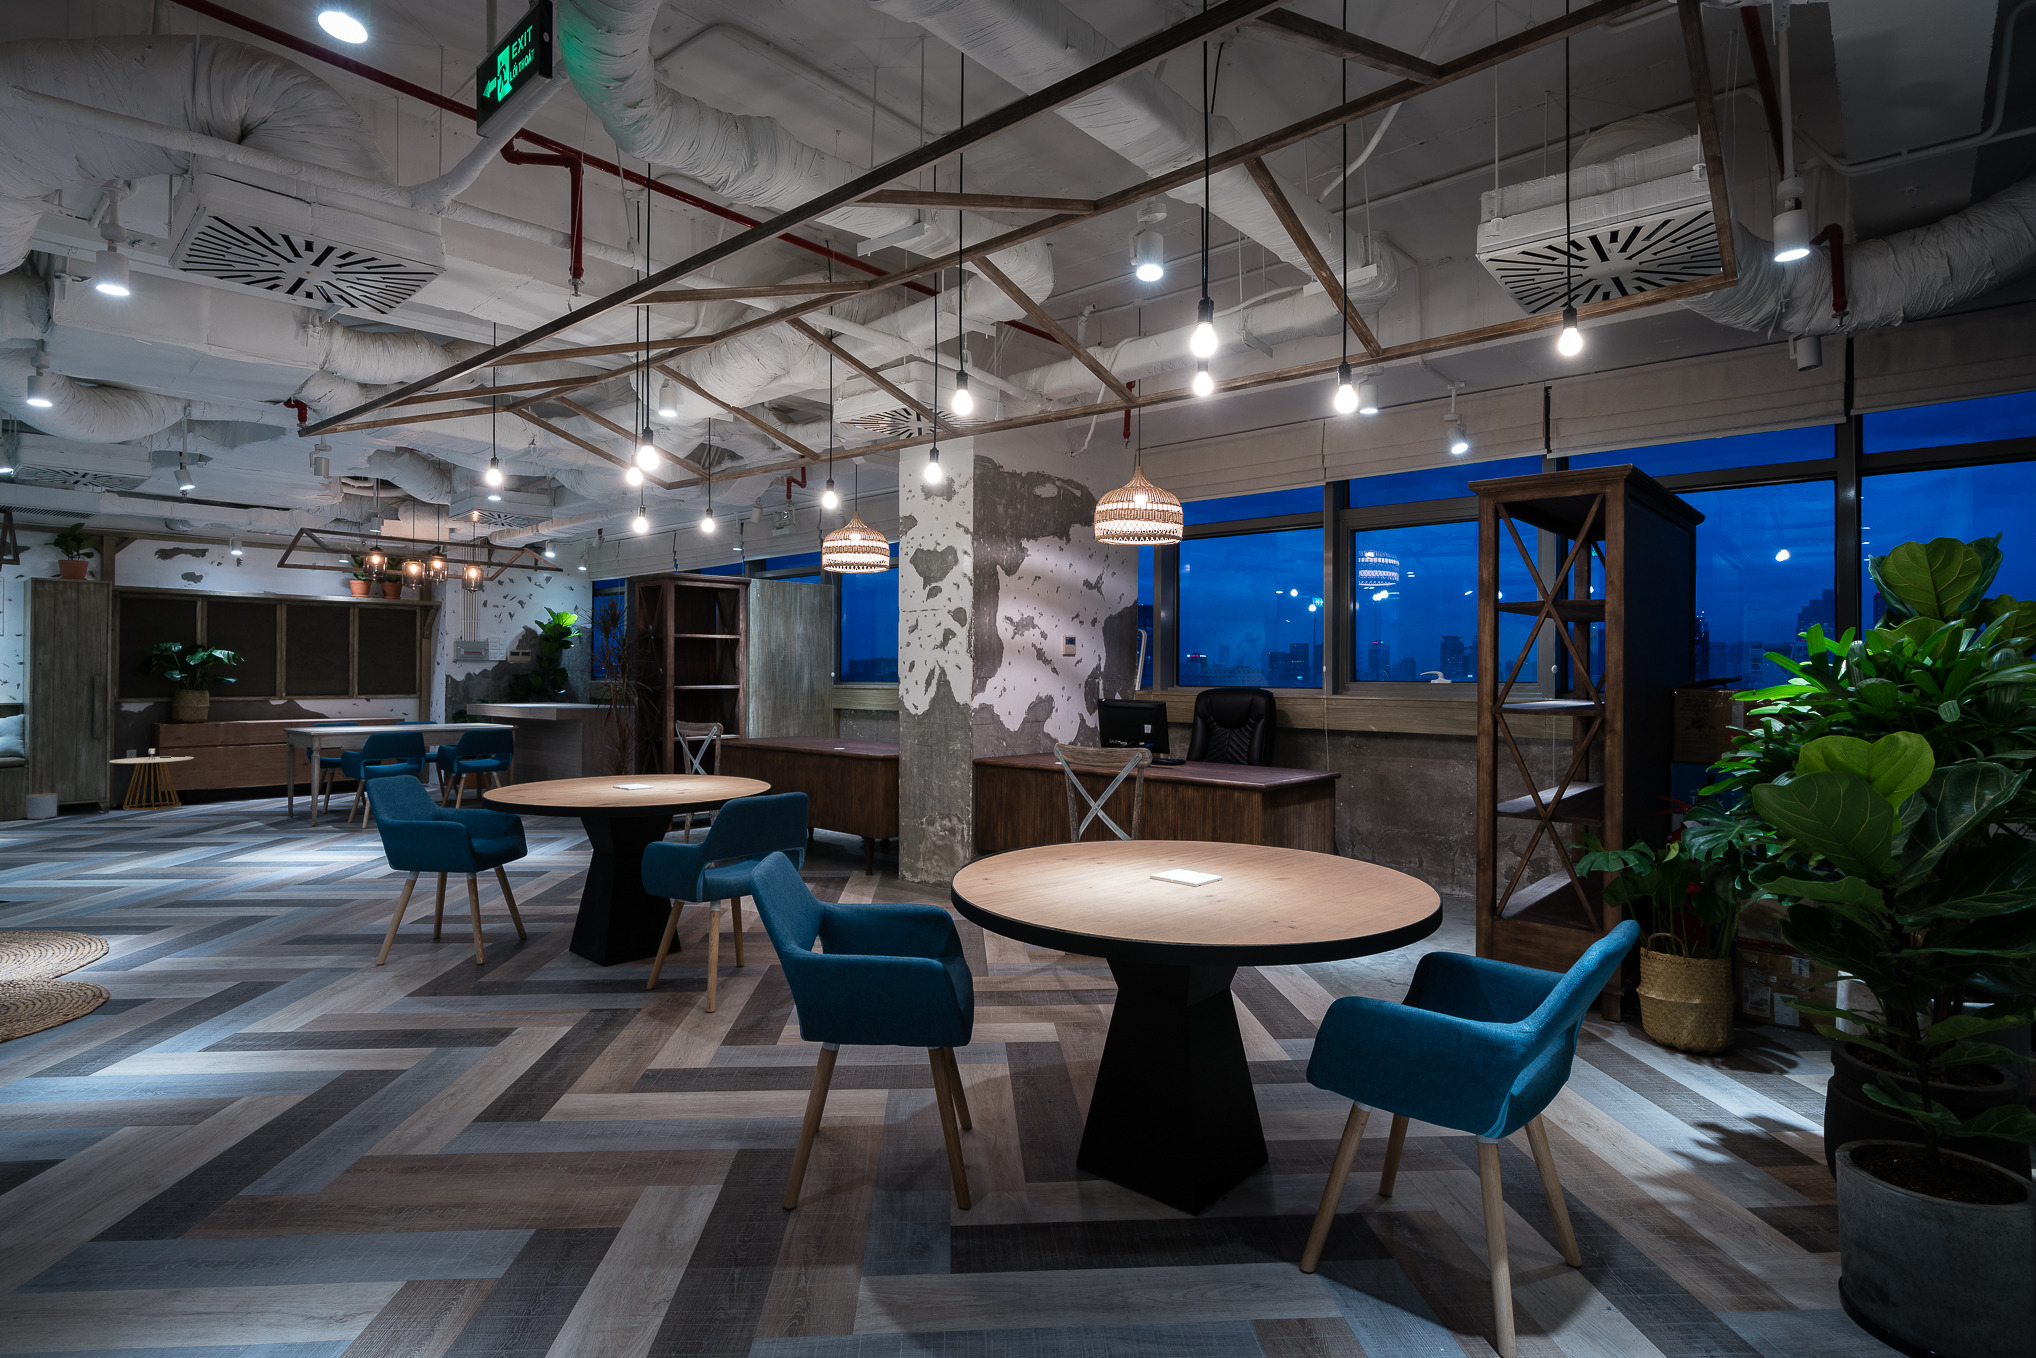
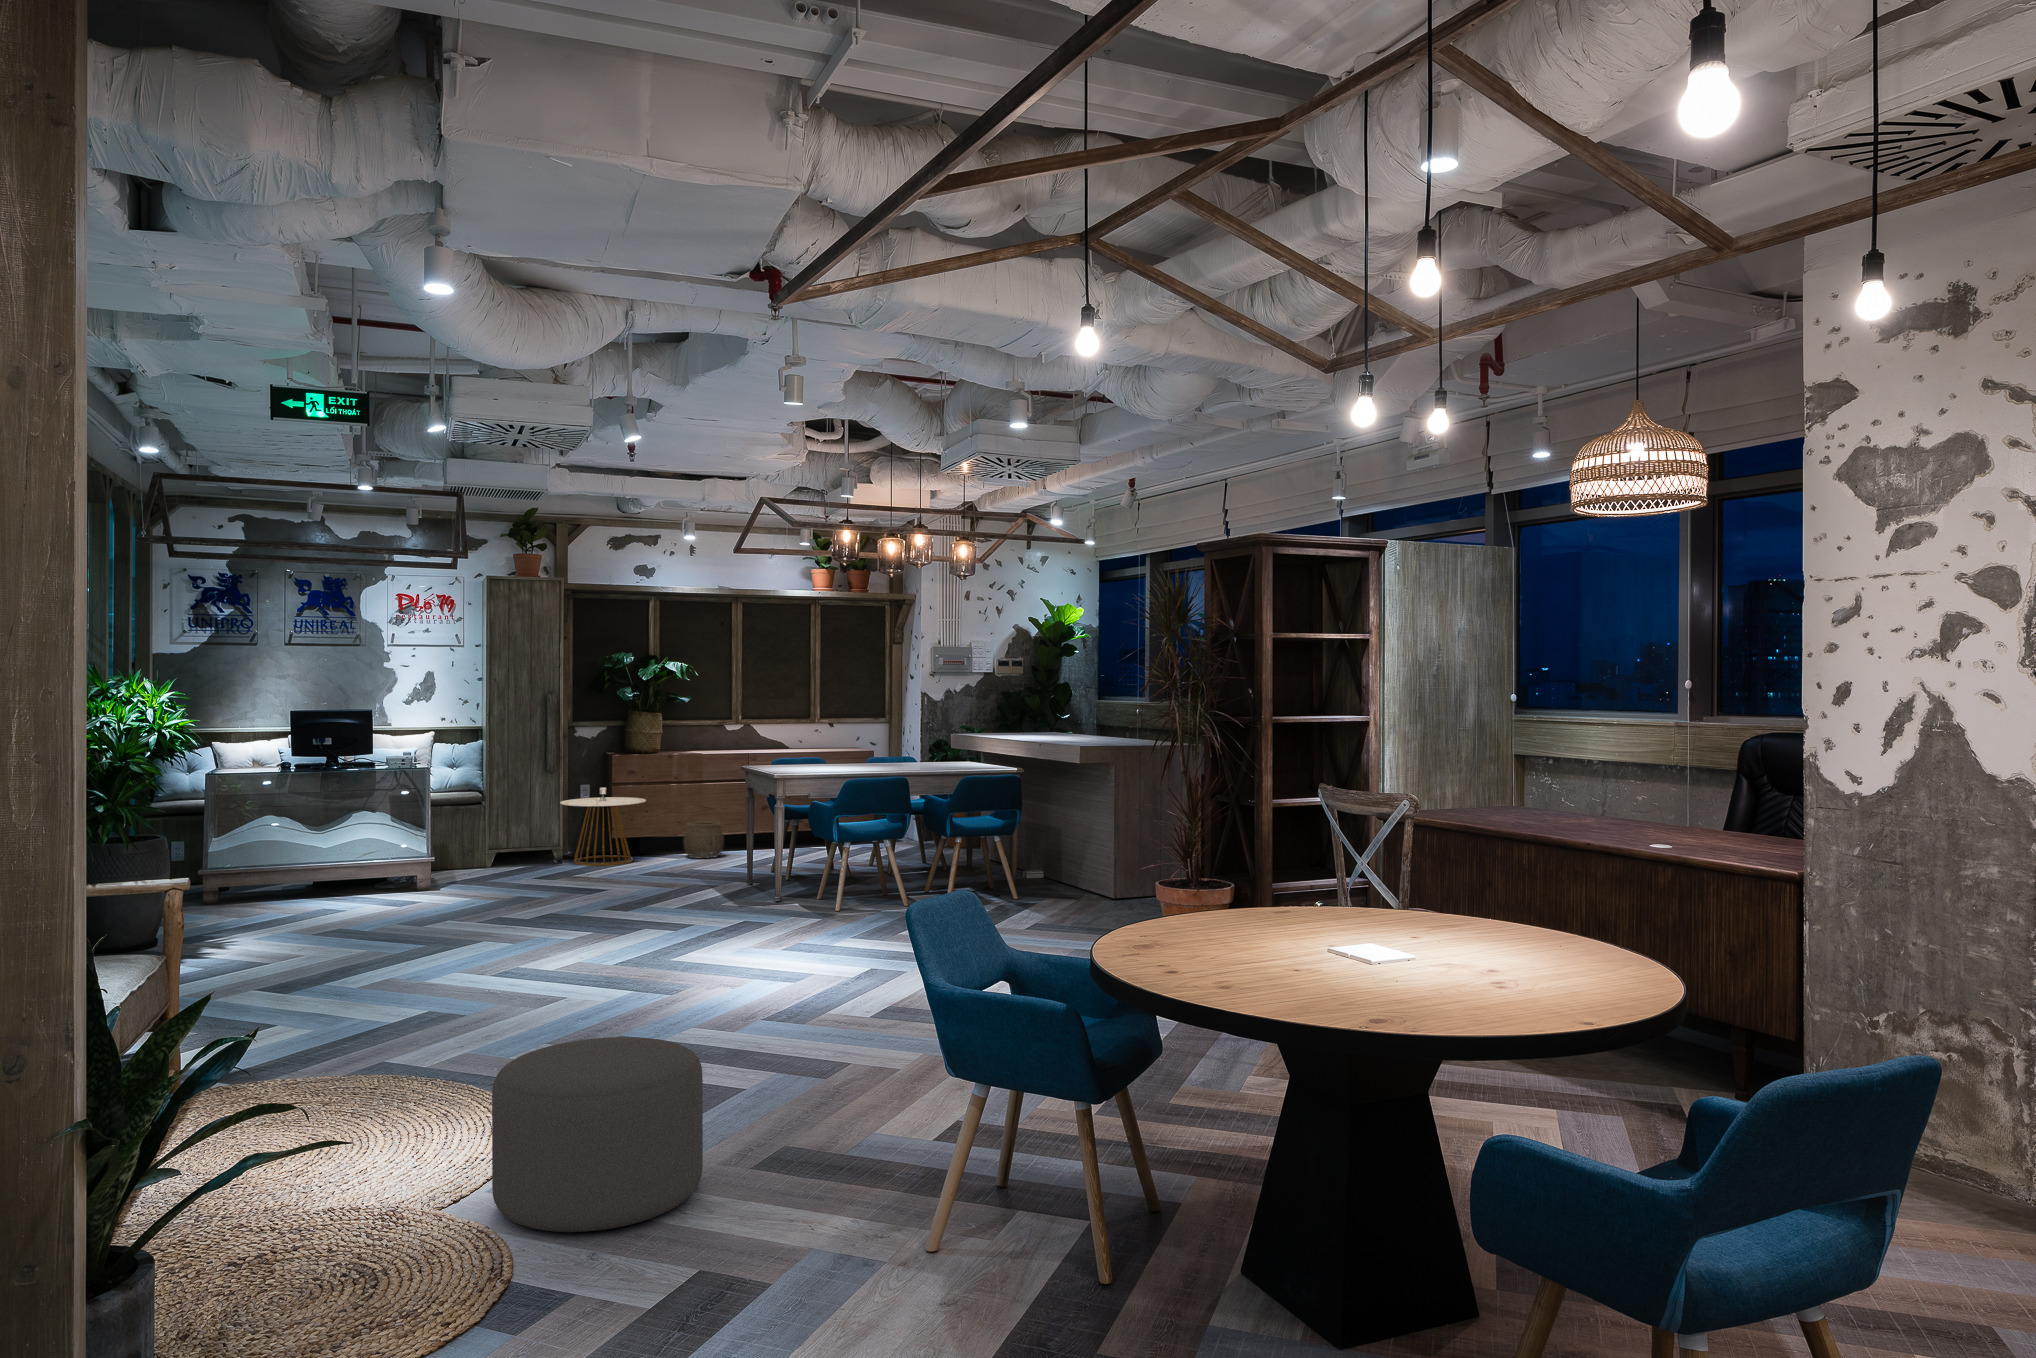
woven basket: none [230,773,268,802] -> present [684,821,724,859]
planter: present [26,793,57,819] -> none [479,841,509,874]
ottoman: none [84,871,239,977] -> present [492,1037,703,1232]

